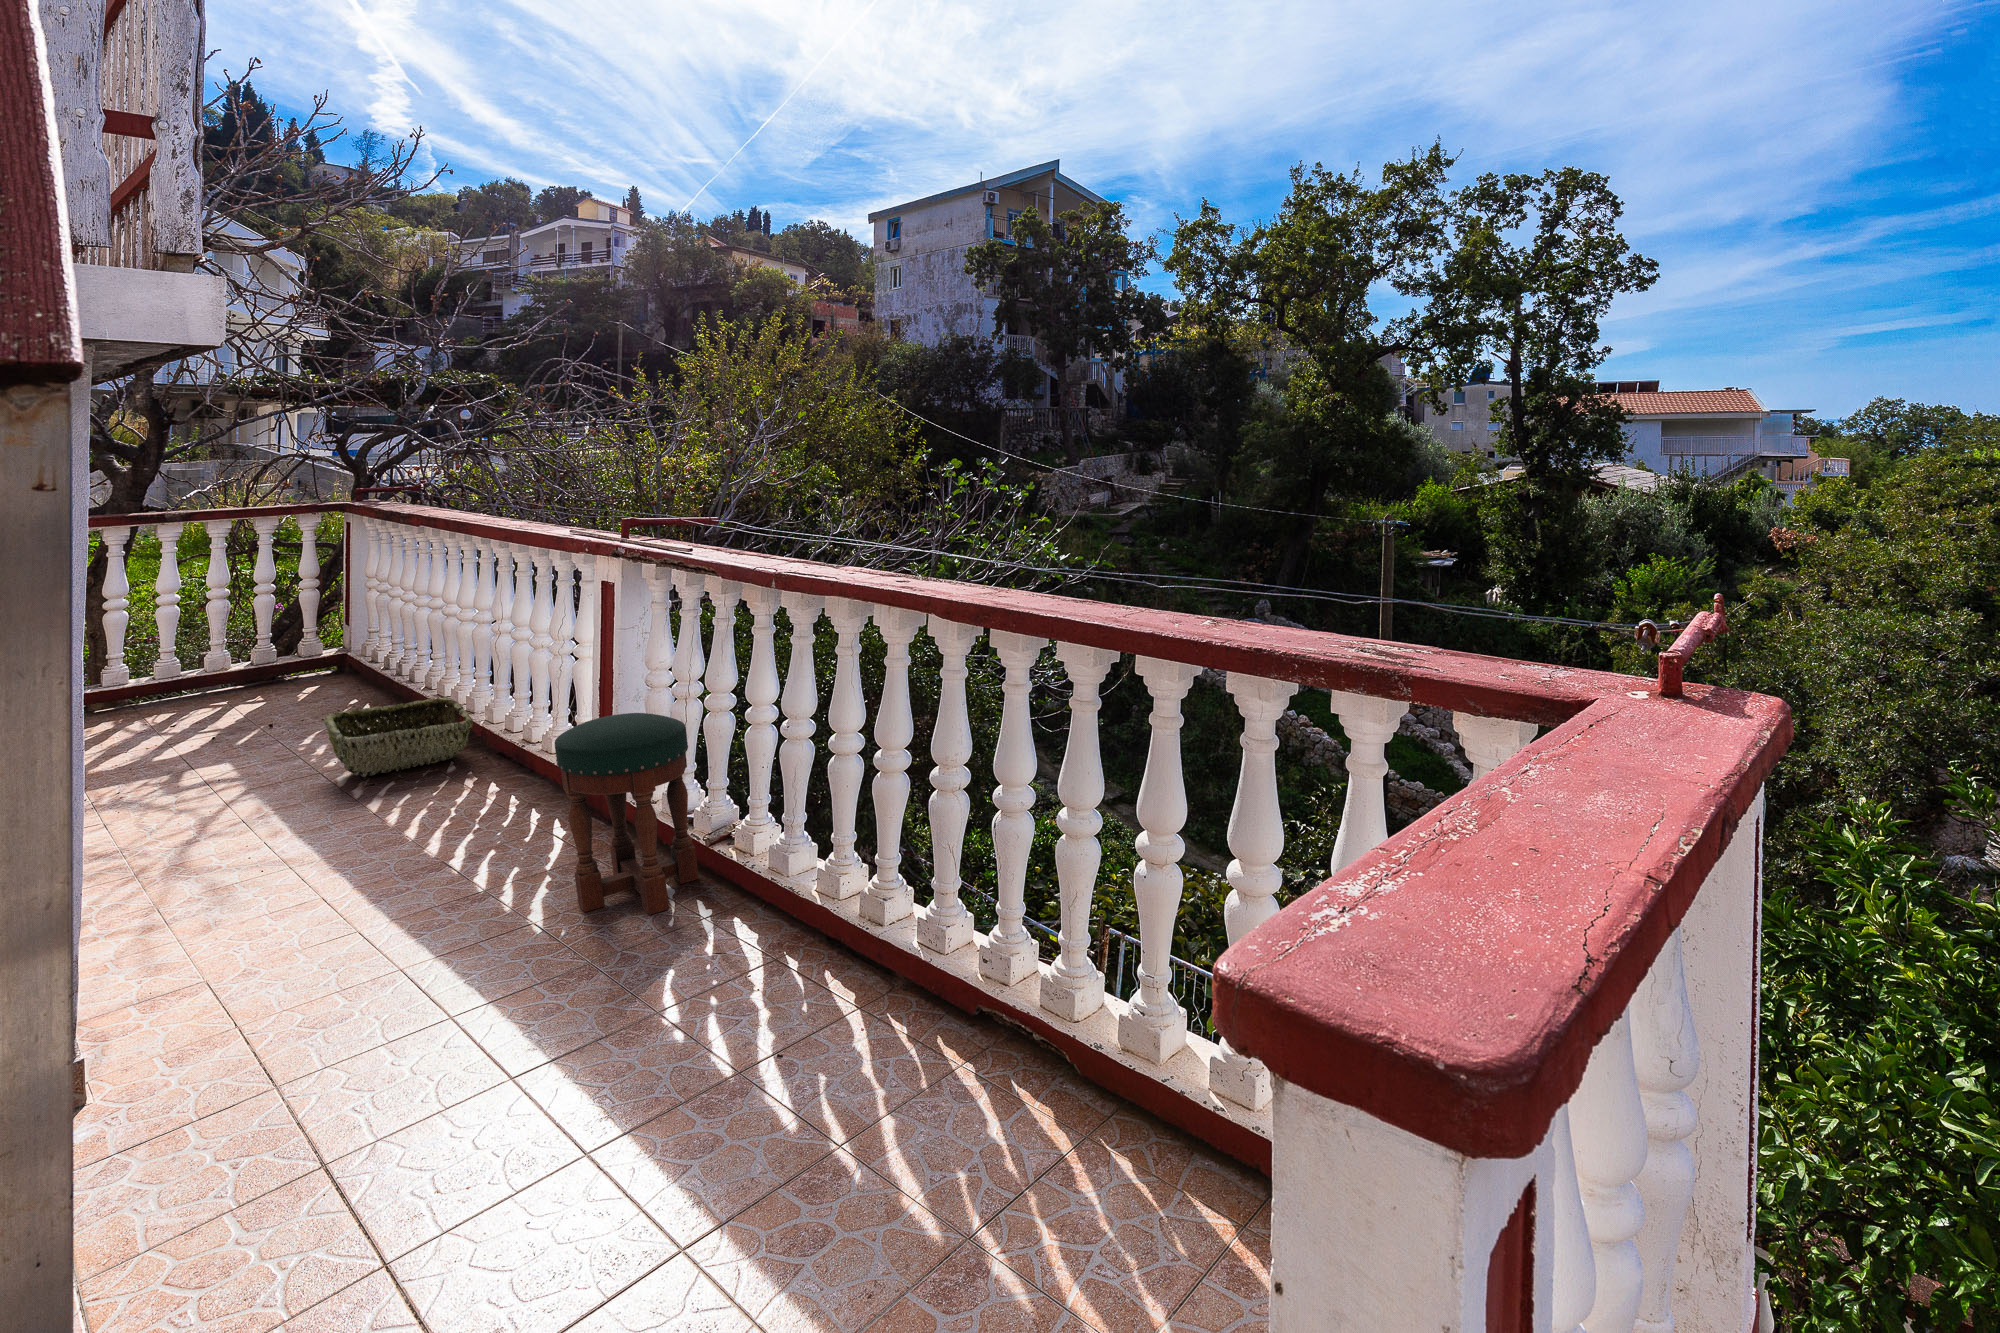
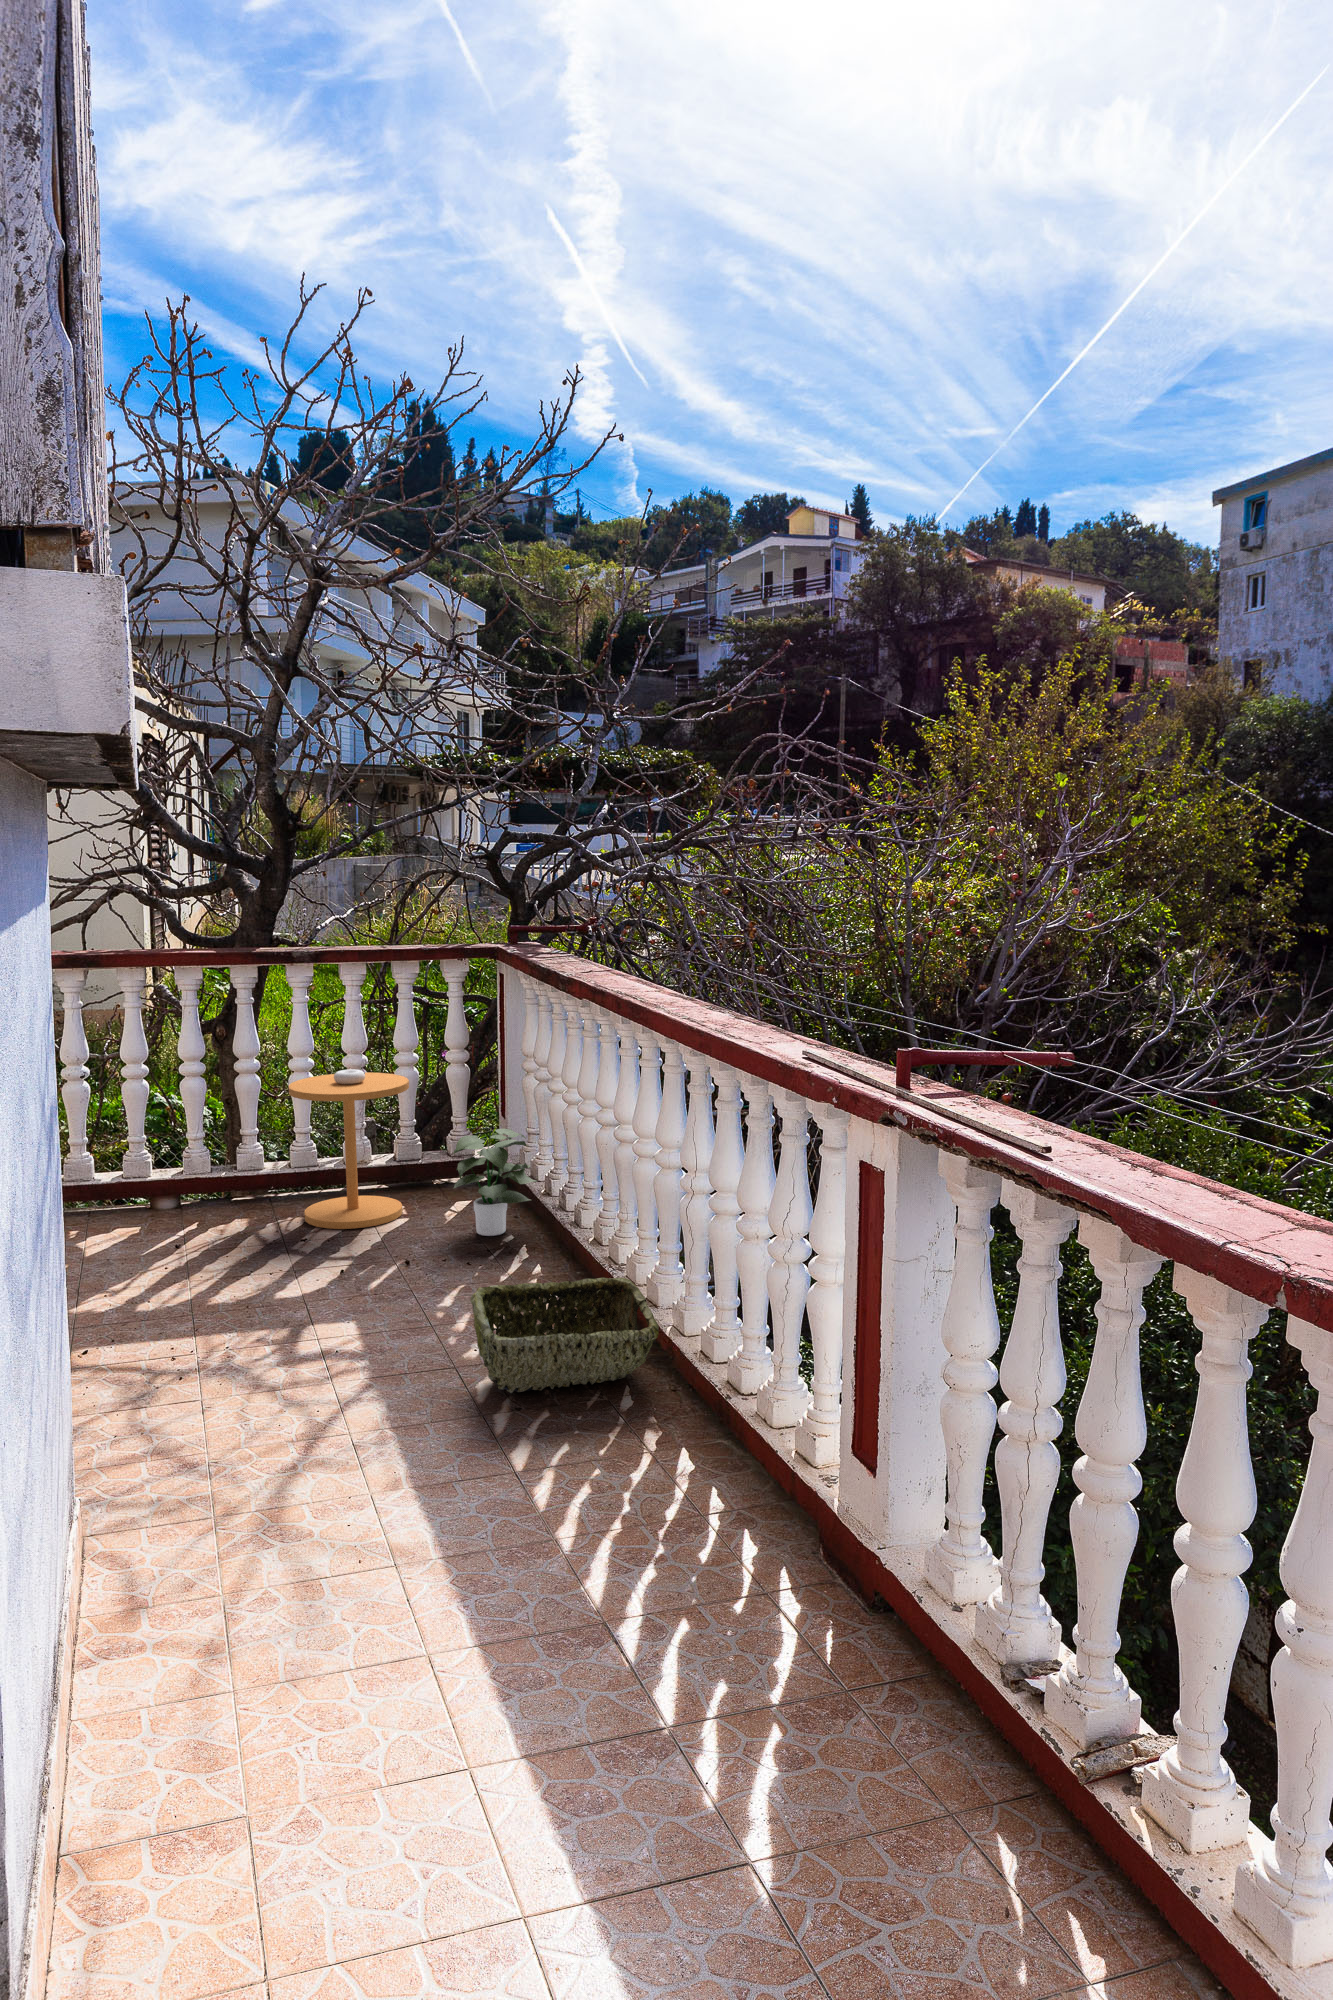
side table: none [138,595,265,717] -> present [289,1069,409,1229]
potted plant: none [302,626,379,705] -> present [453,1129,536,1236]
stool: present [555,713,698,915] -> none [833,1477,1069,1912]

